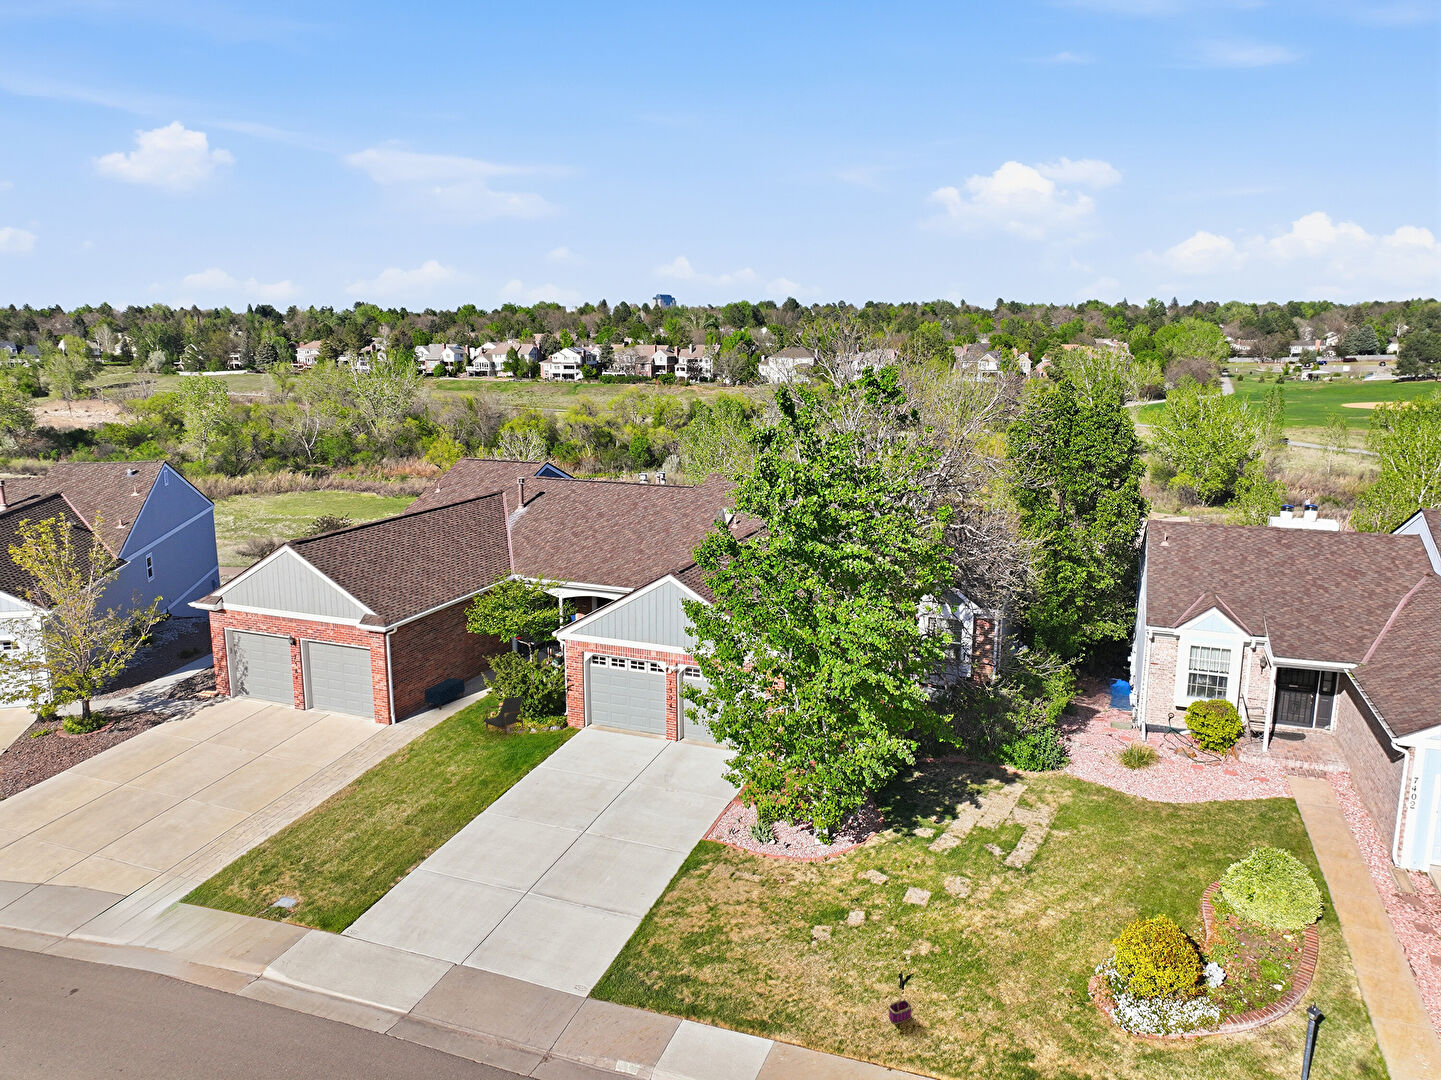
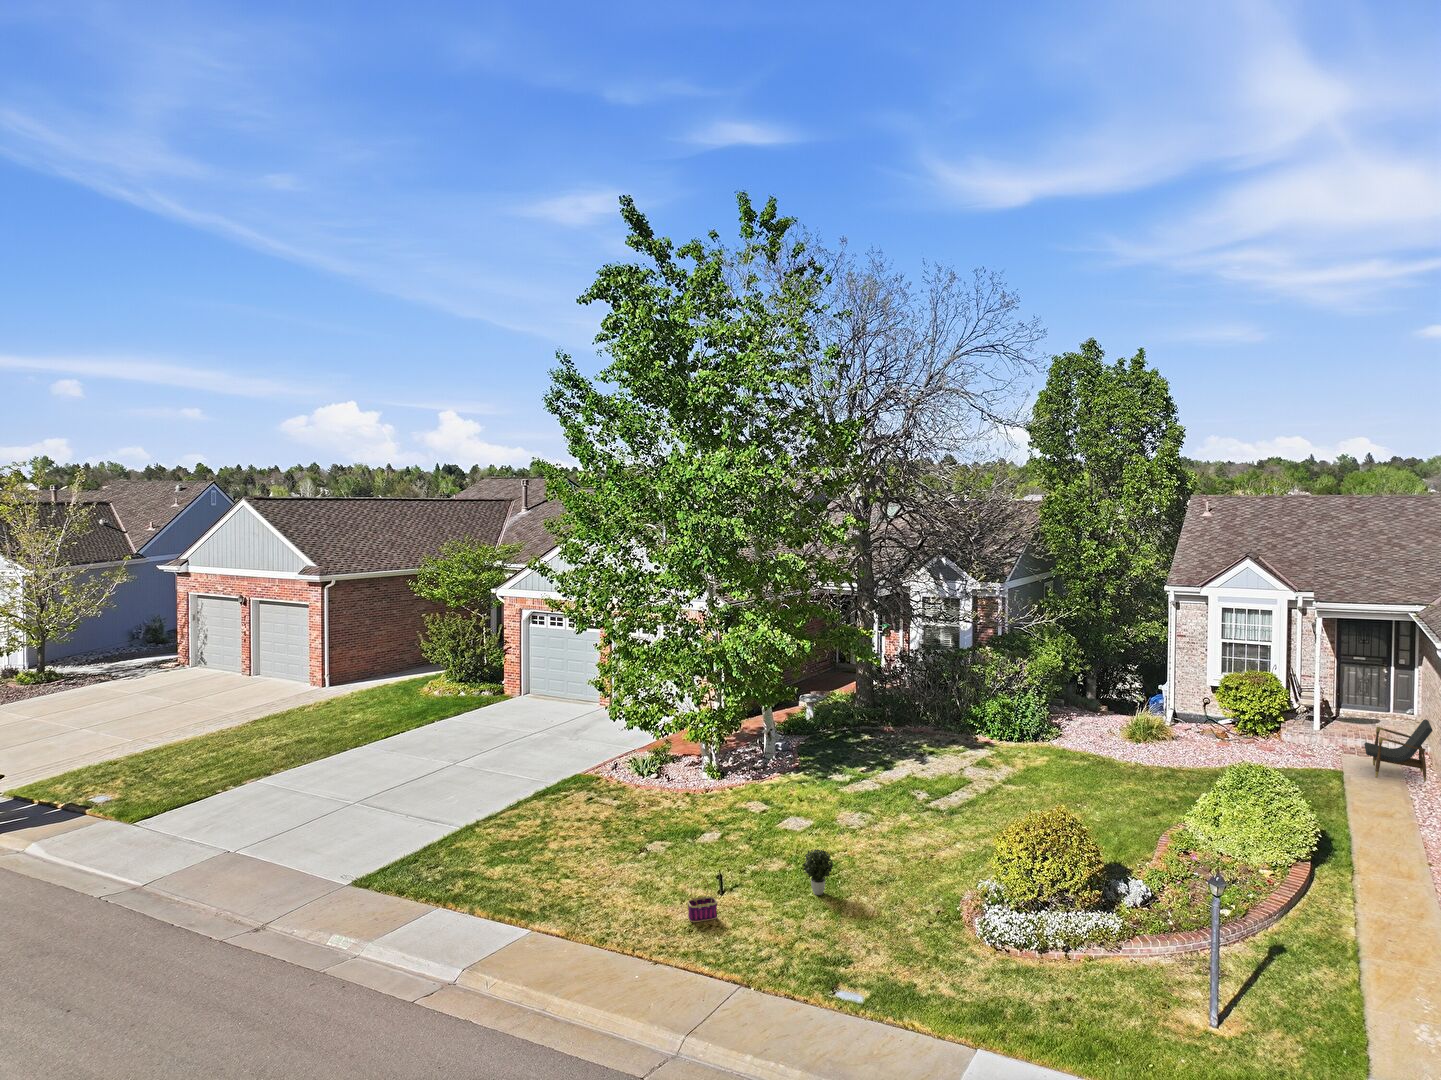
bench: present [425,678,465,710] -> none [368,652,415,680]
lounge chair: present [483,696,524,738] -> present [1364,719,1432,782]
potted plant: none [963,947,987,983] -> present [802,849,833,895]

